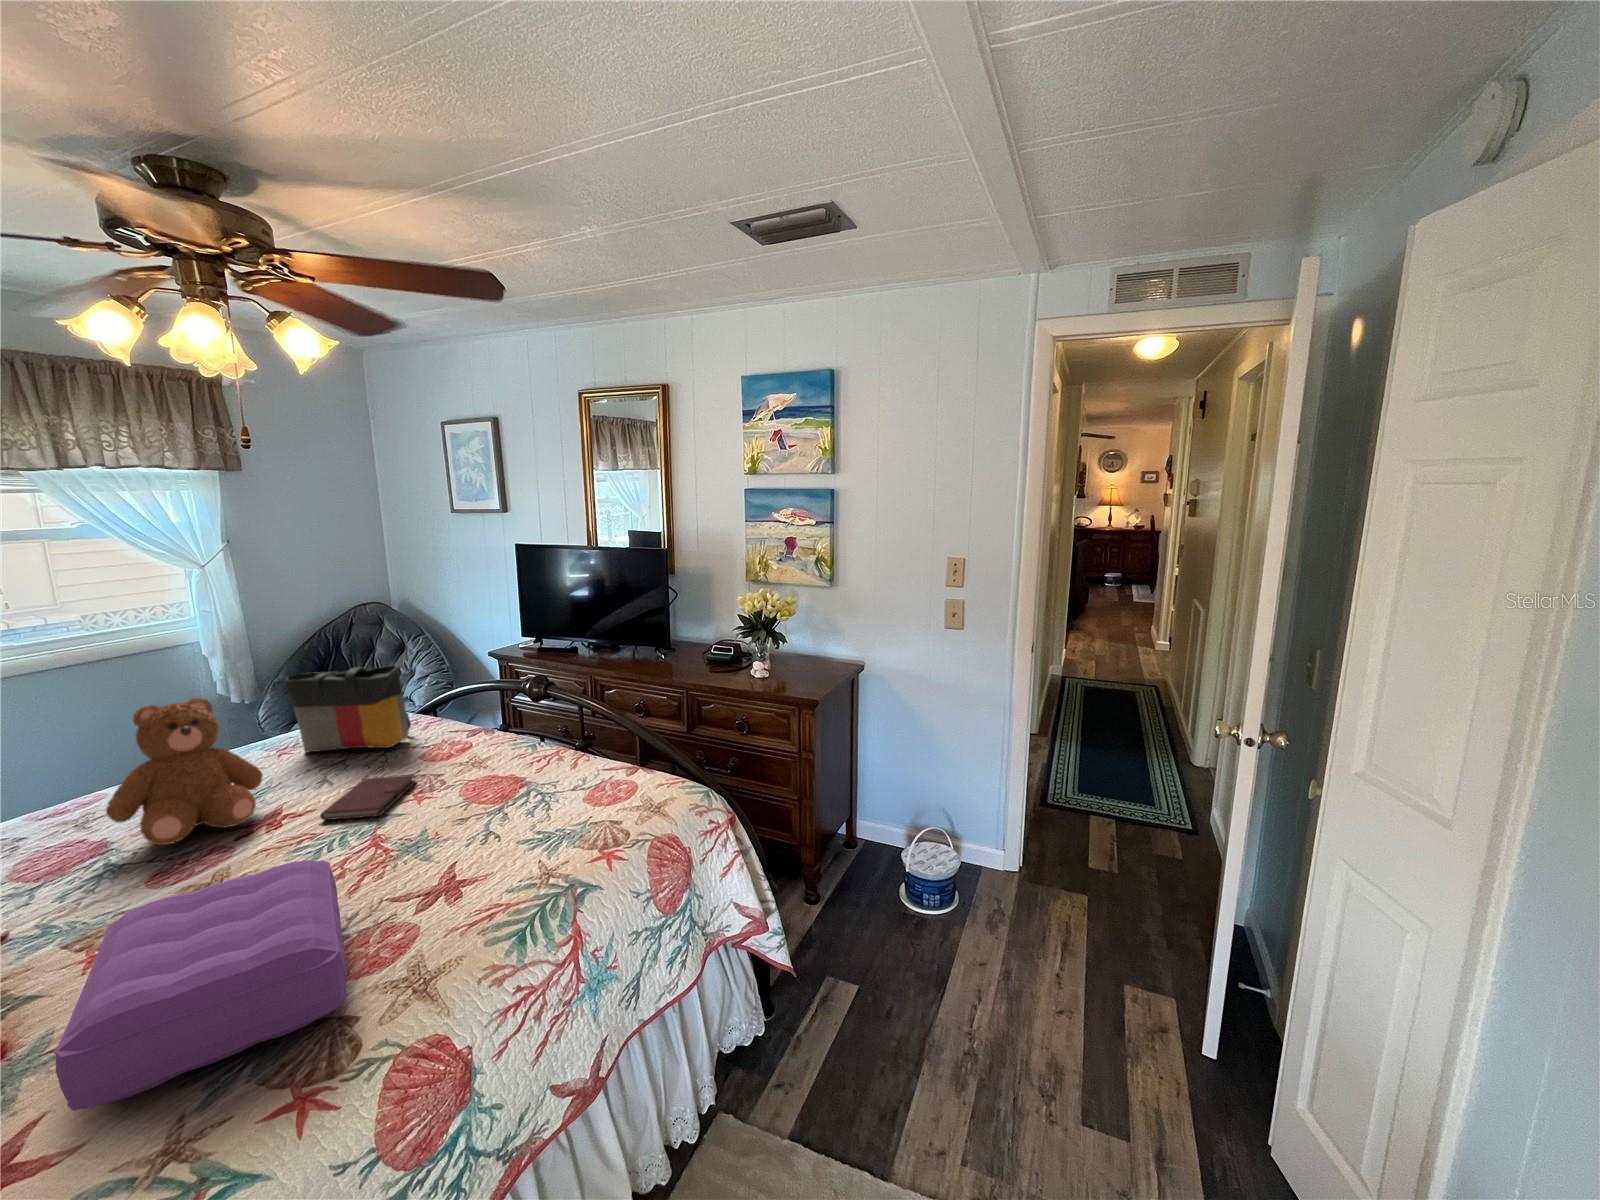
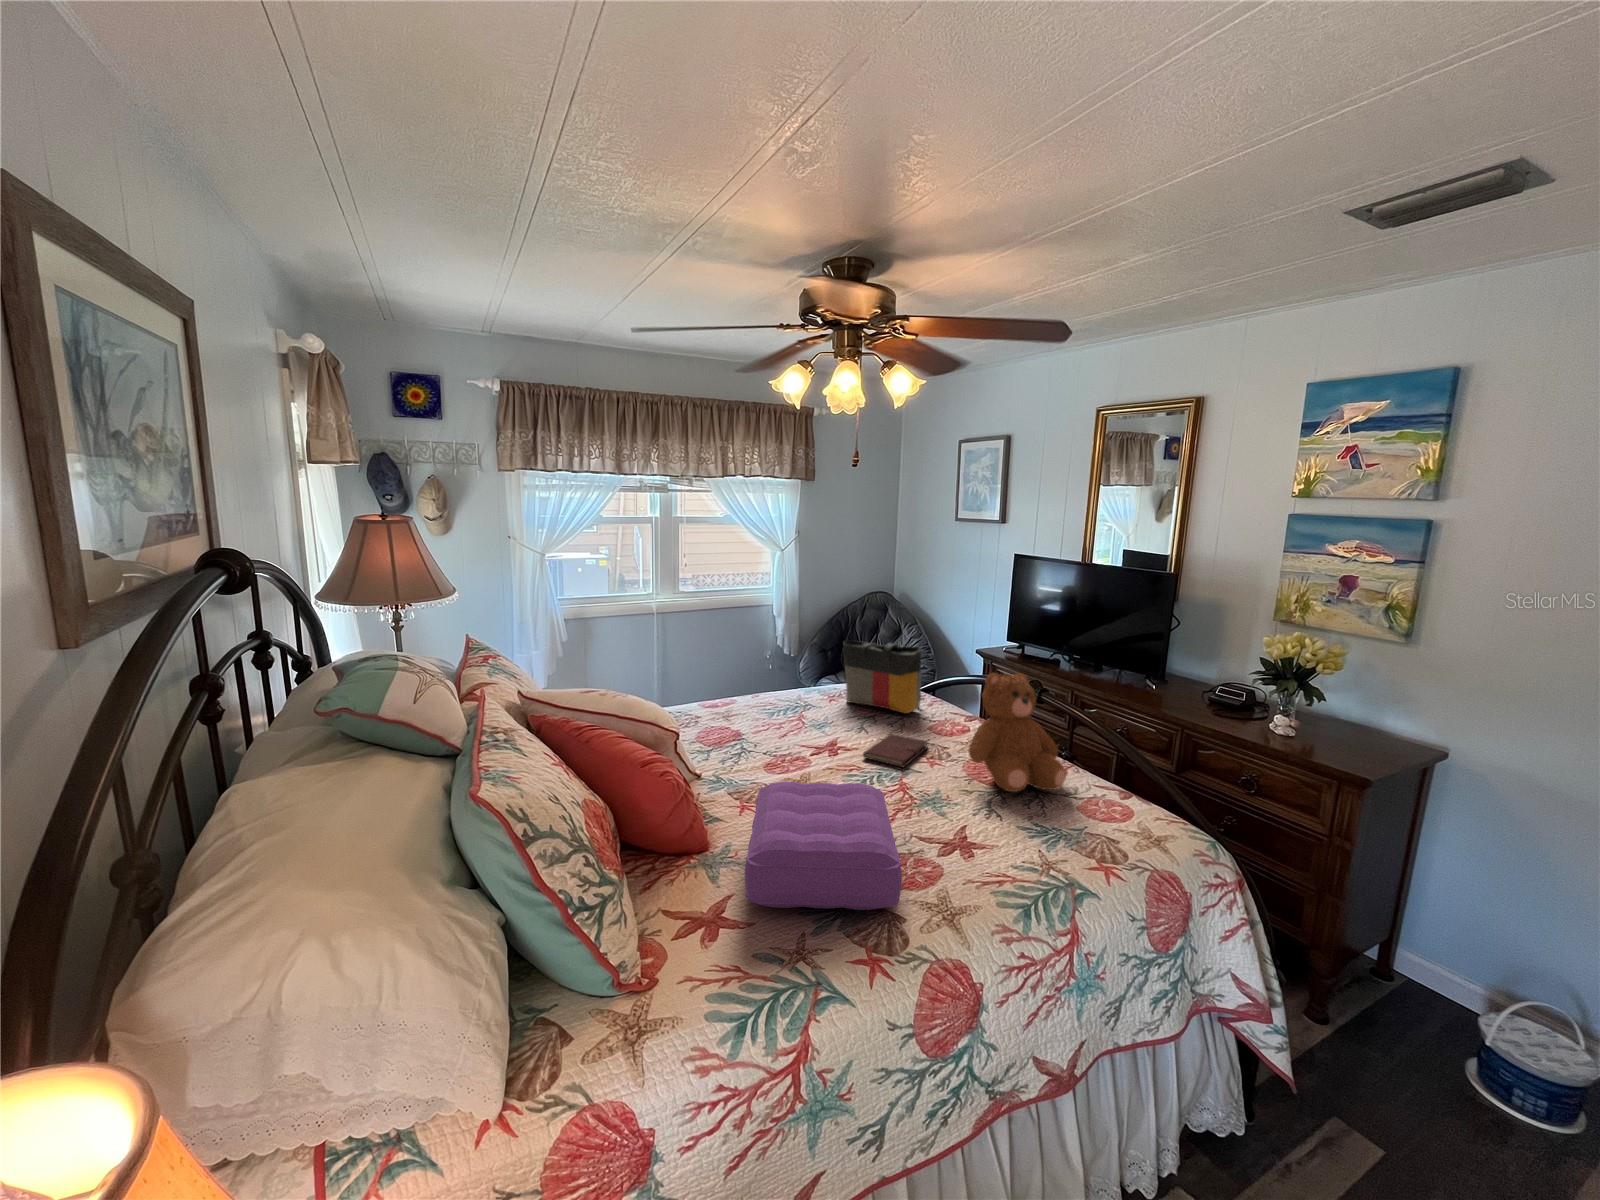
teddy bear: present [106,698,263,845] -> present [969,673,1066,792]

